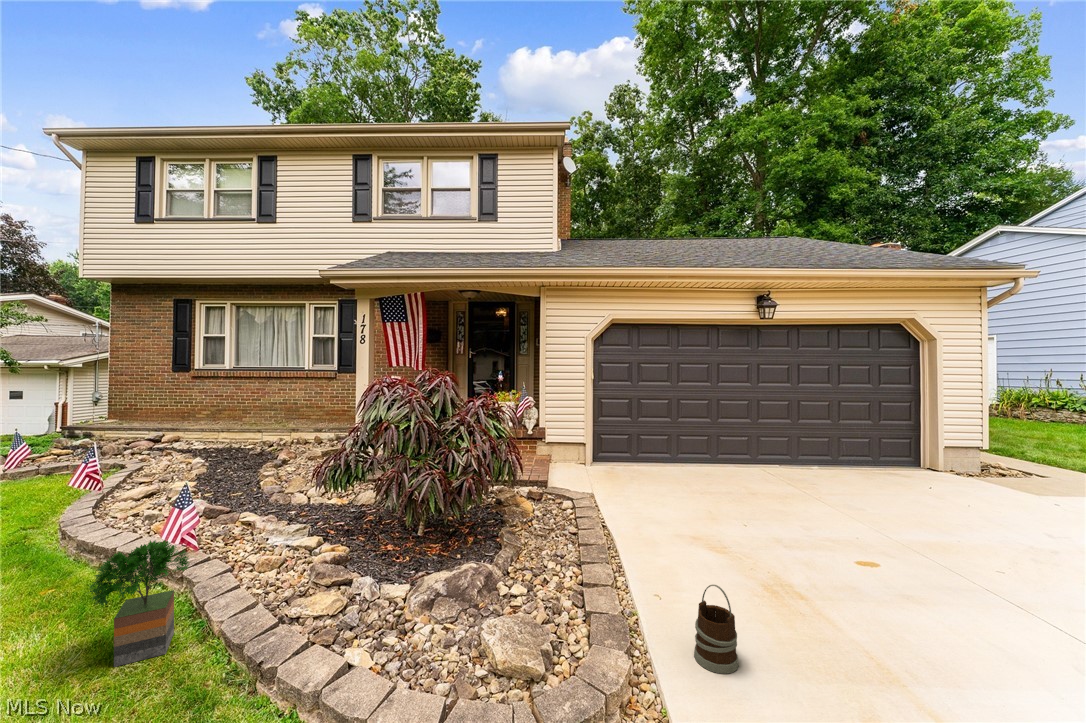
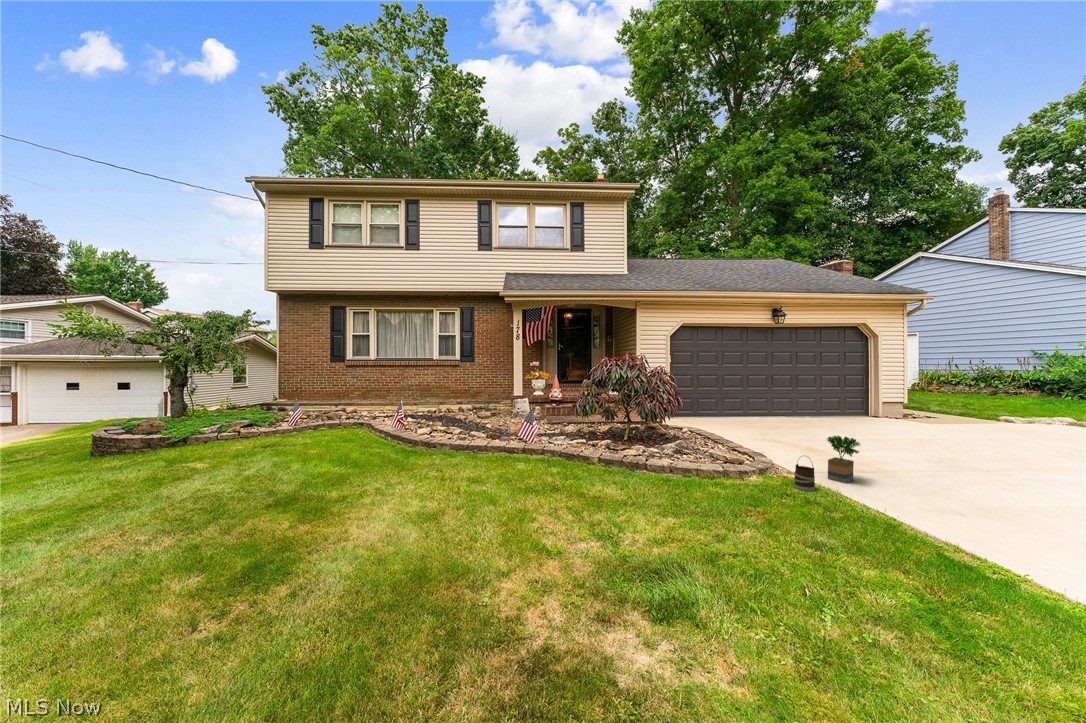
potted tree: present [90,540,189,667] -> present [827,436,860,483]

